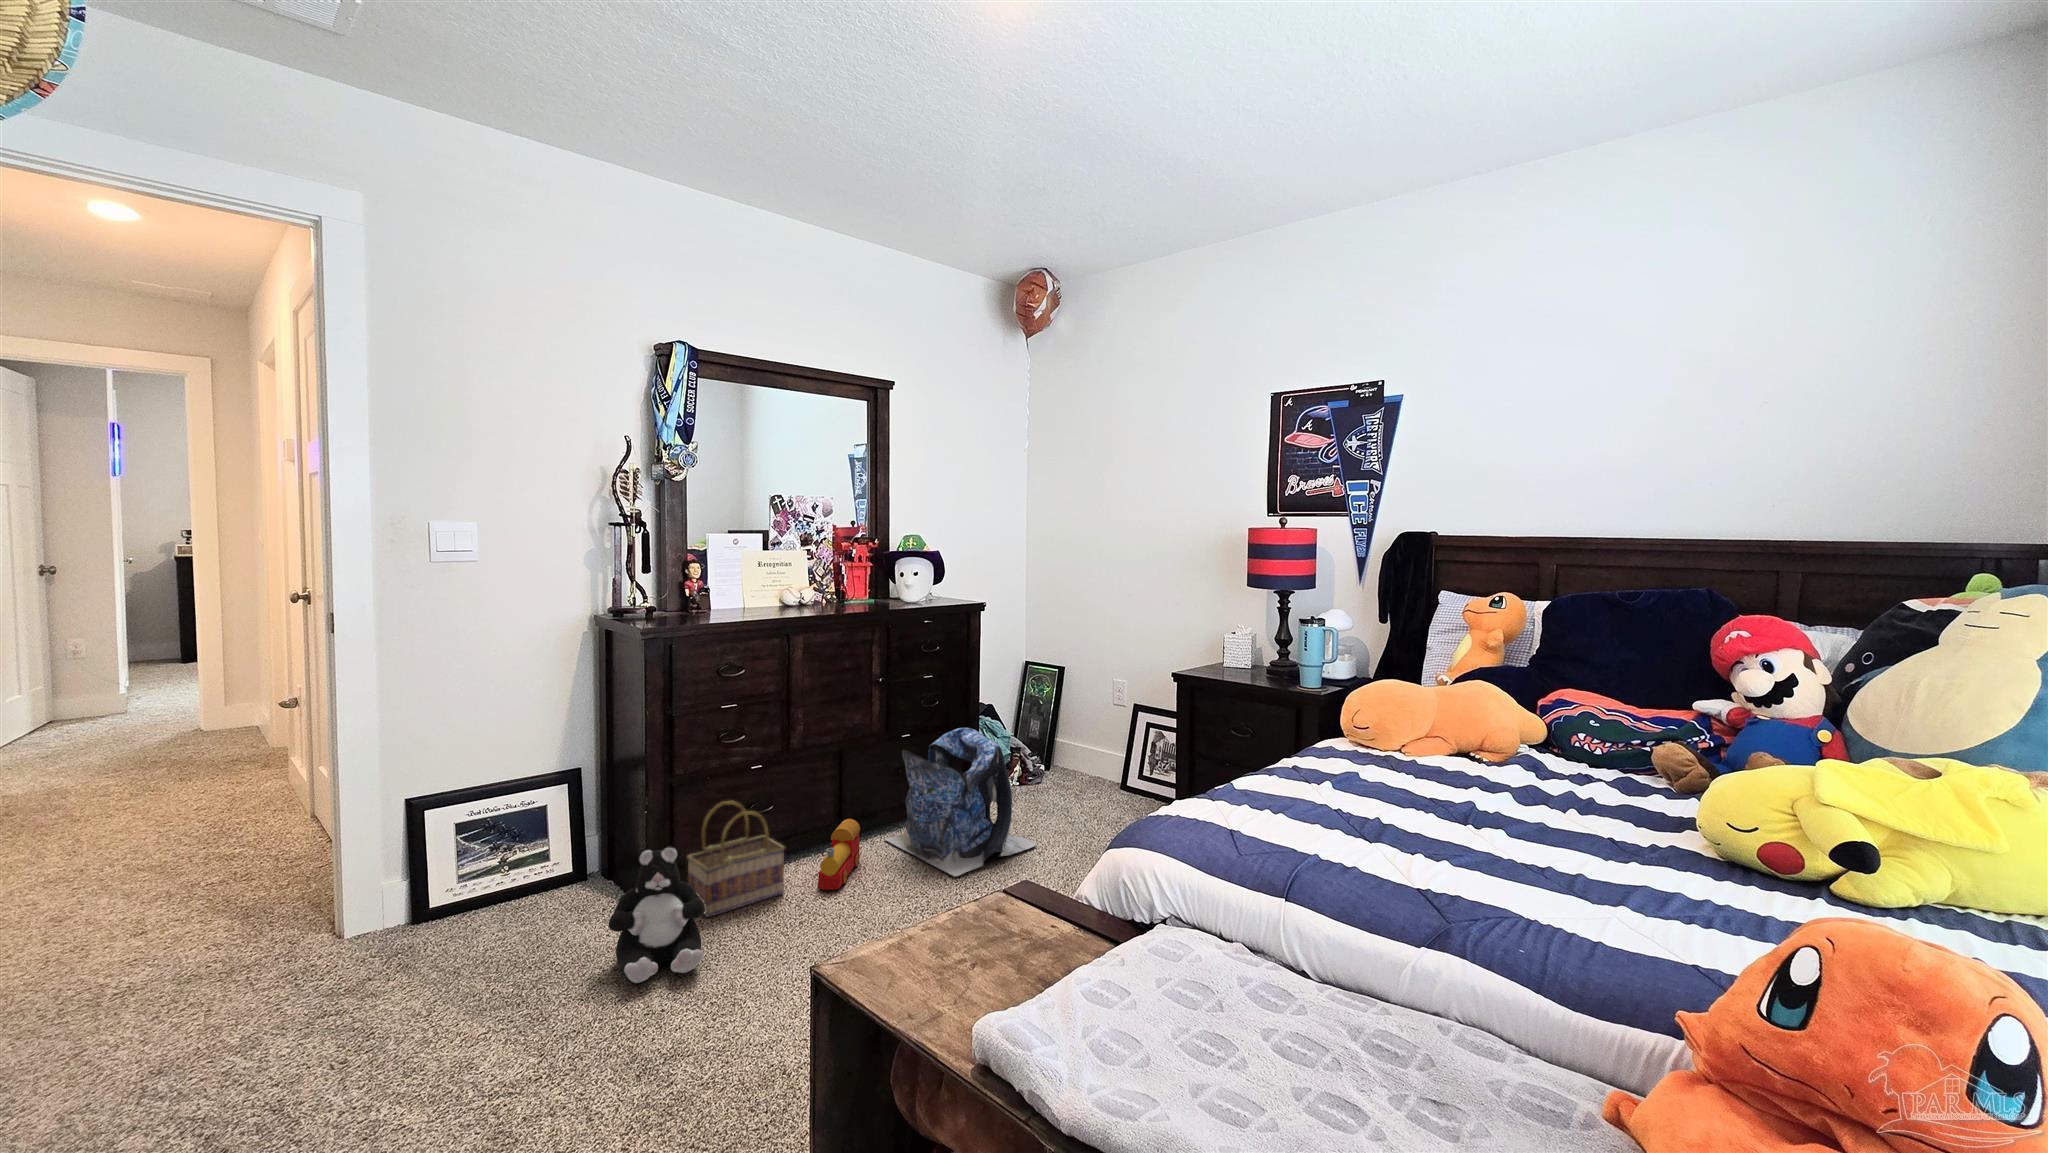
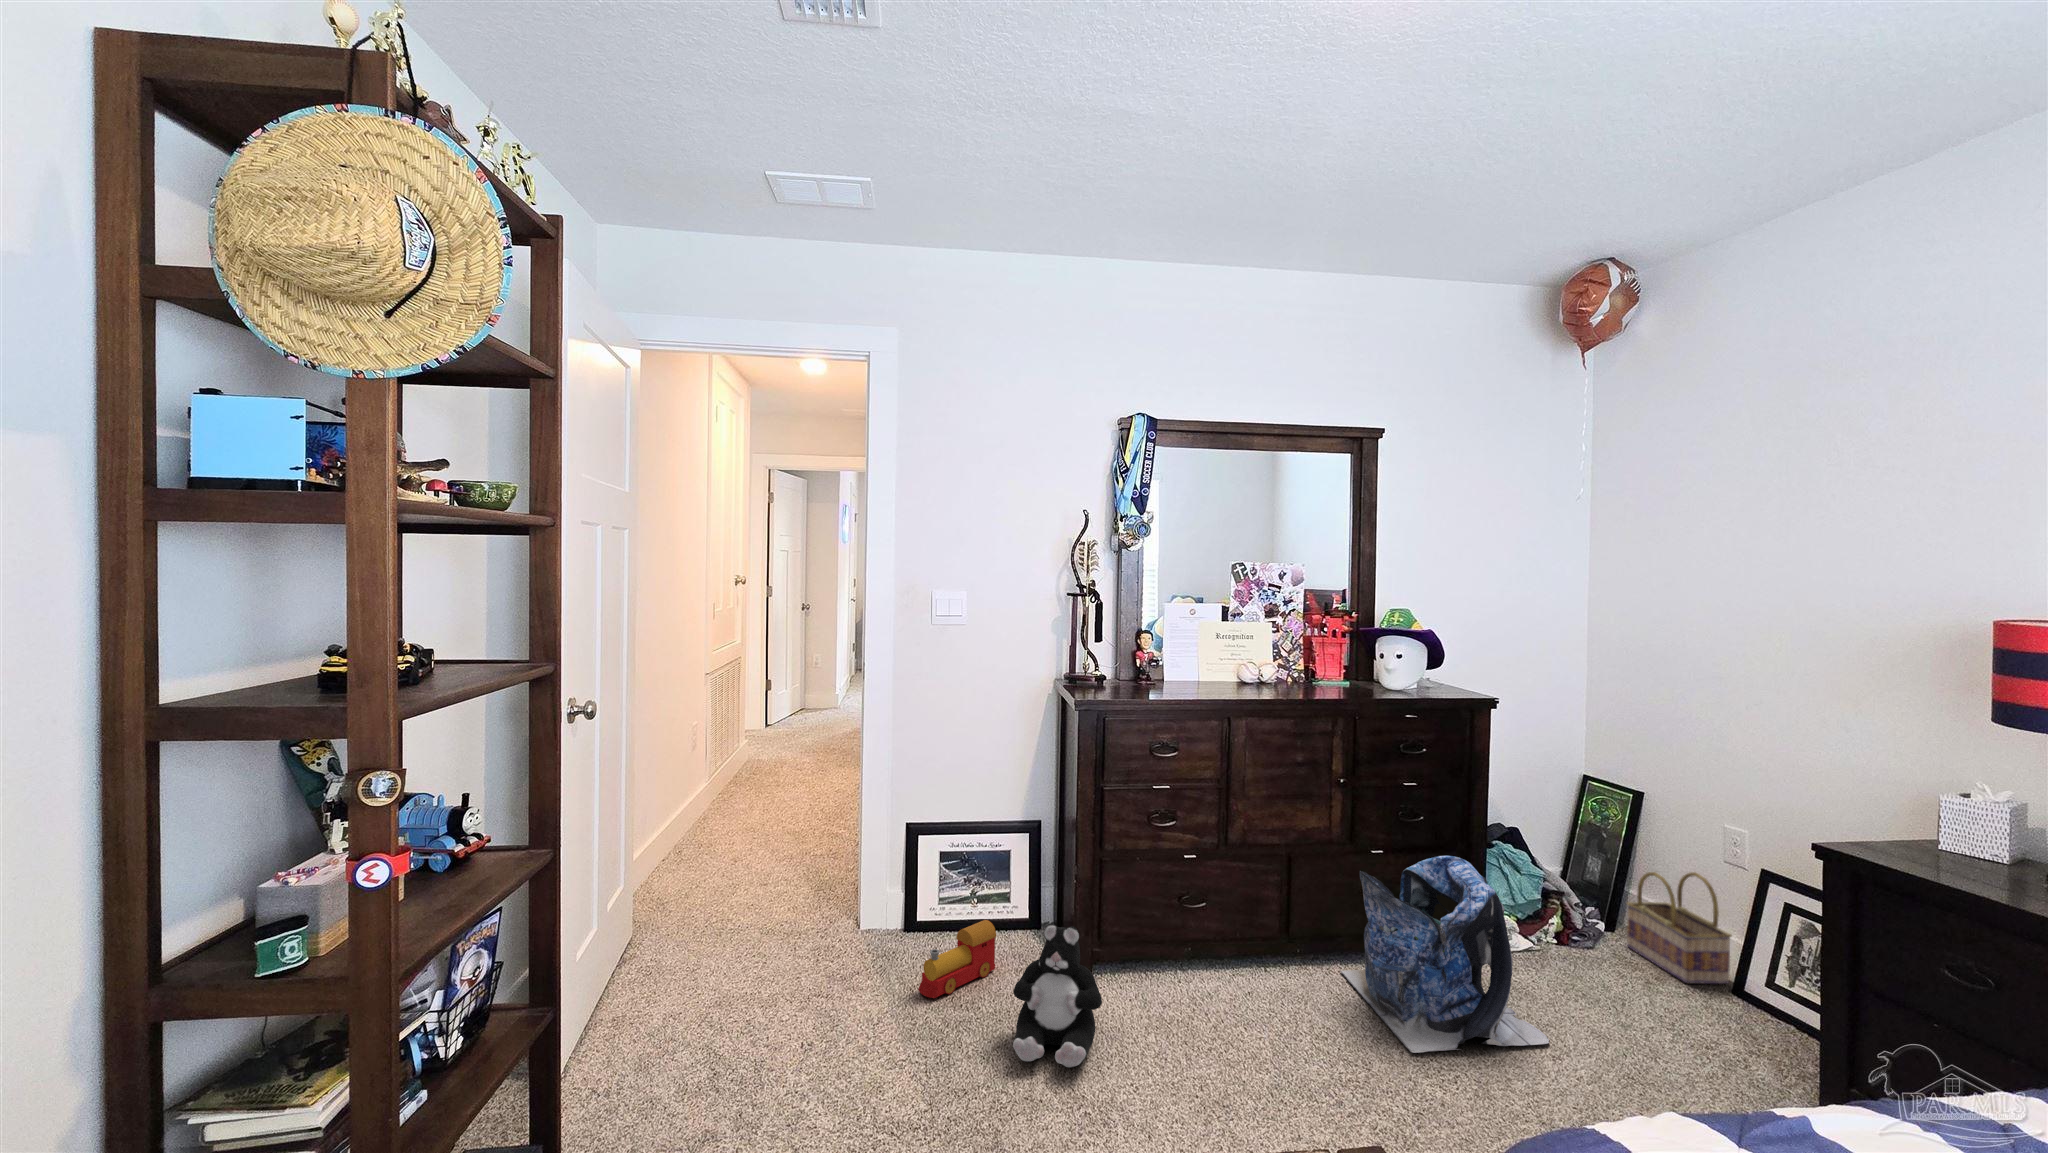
basket: present [687,801,785,917] -> present [1627,872,1732,984]
toy train: present [817,819,860,890] -> present [918,920,996,998]

